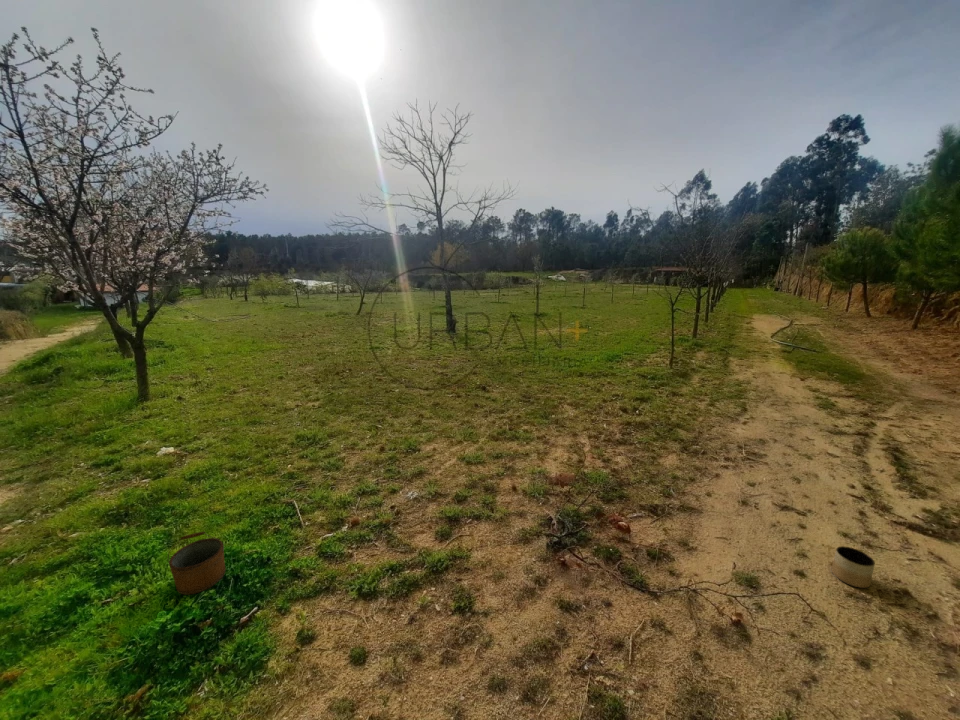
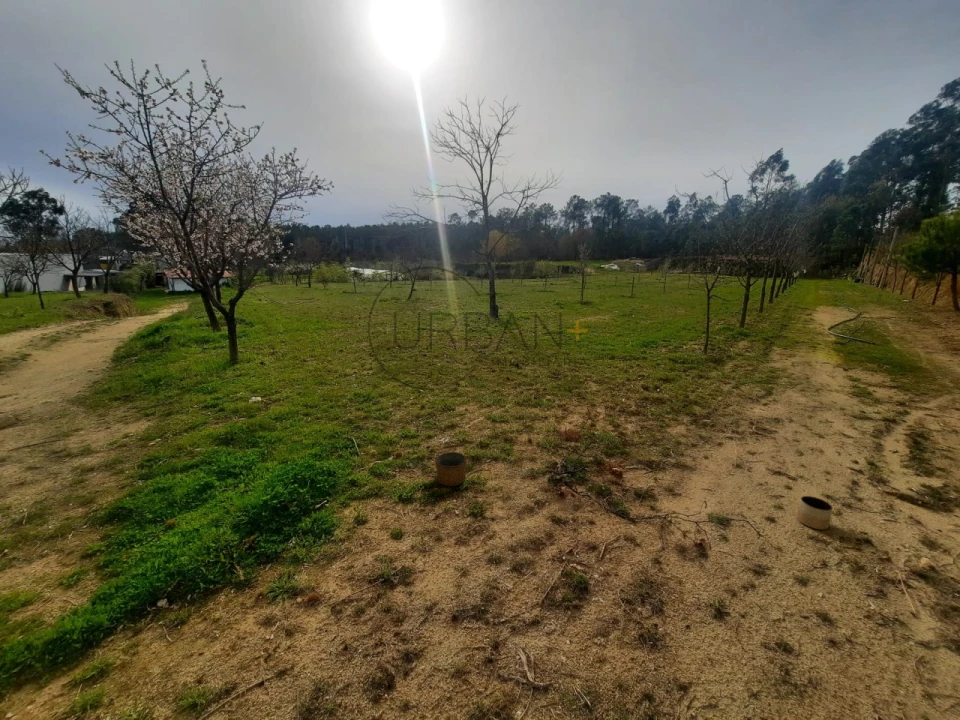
bucket: present [168,532,226,595] -> present [435,445,466,486]

